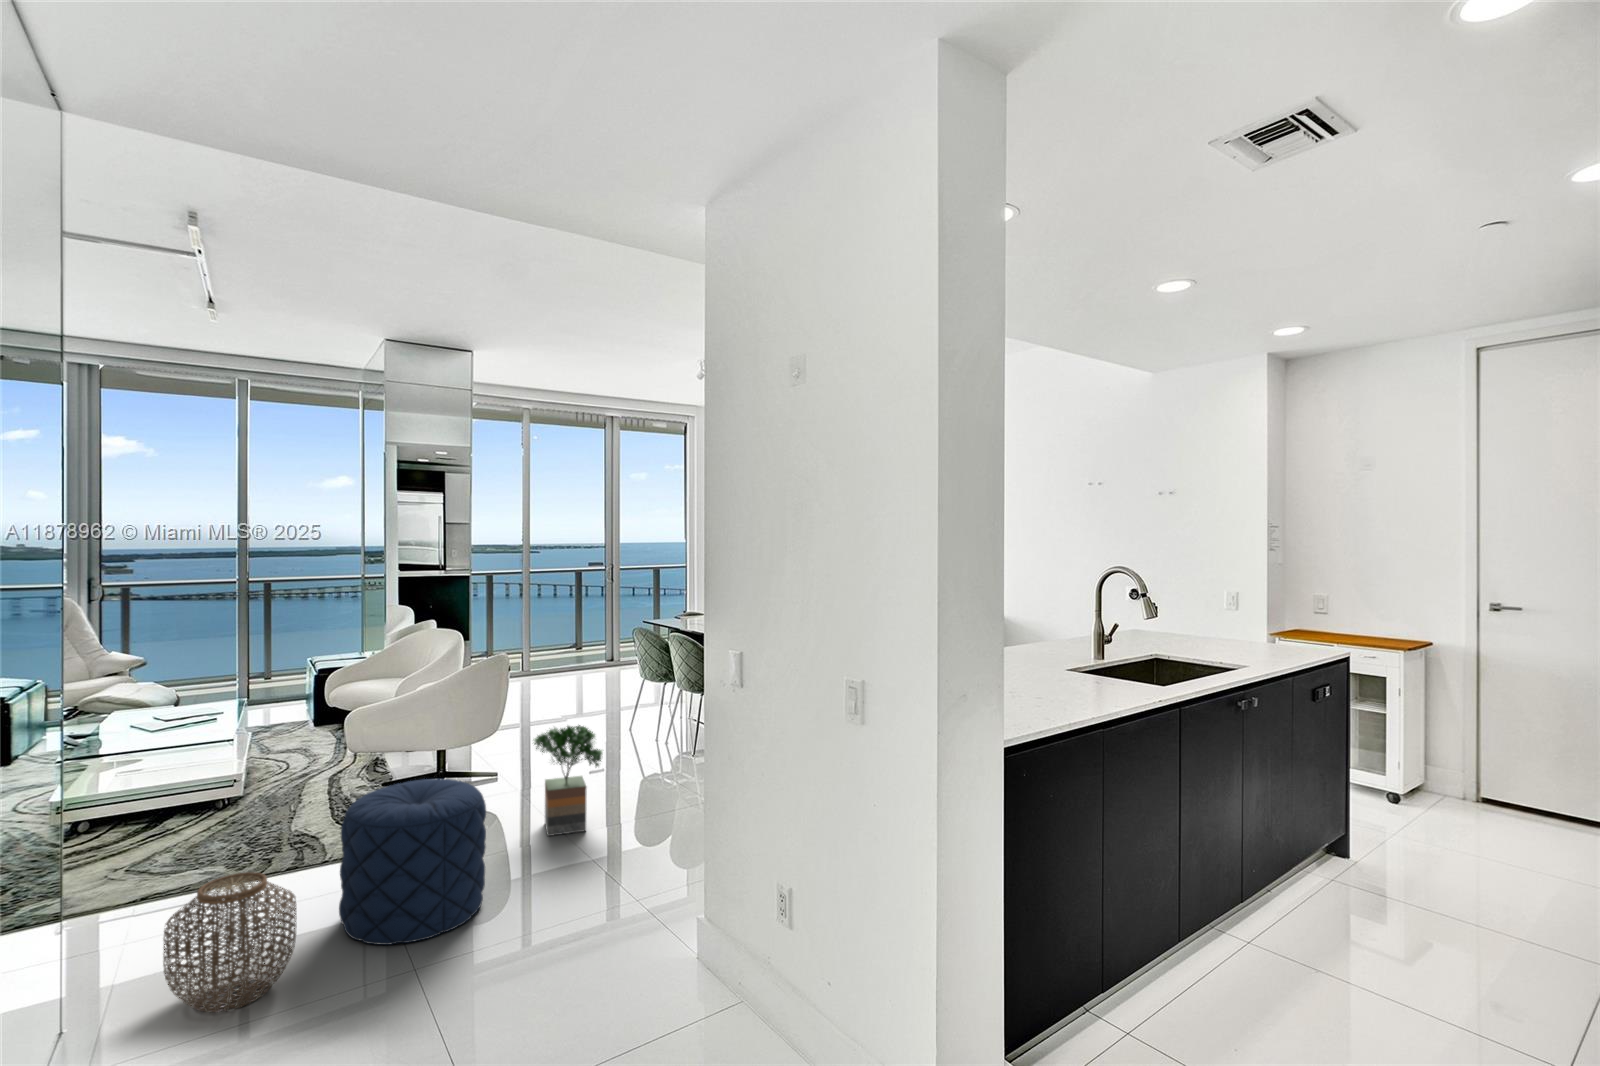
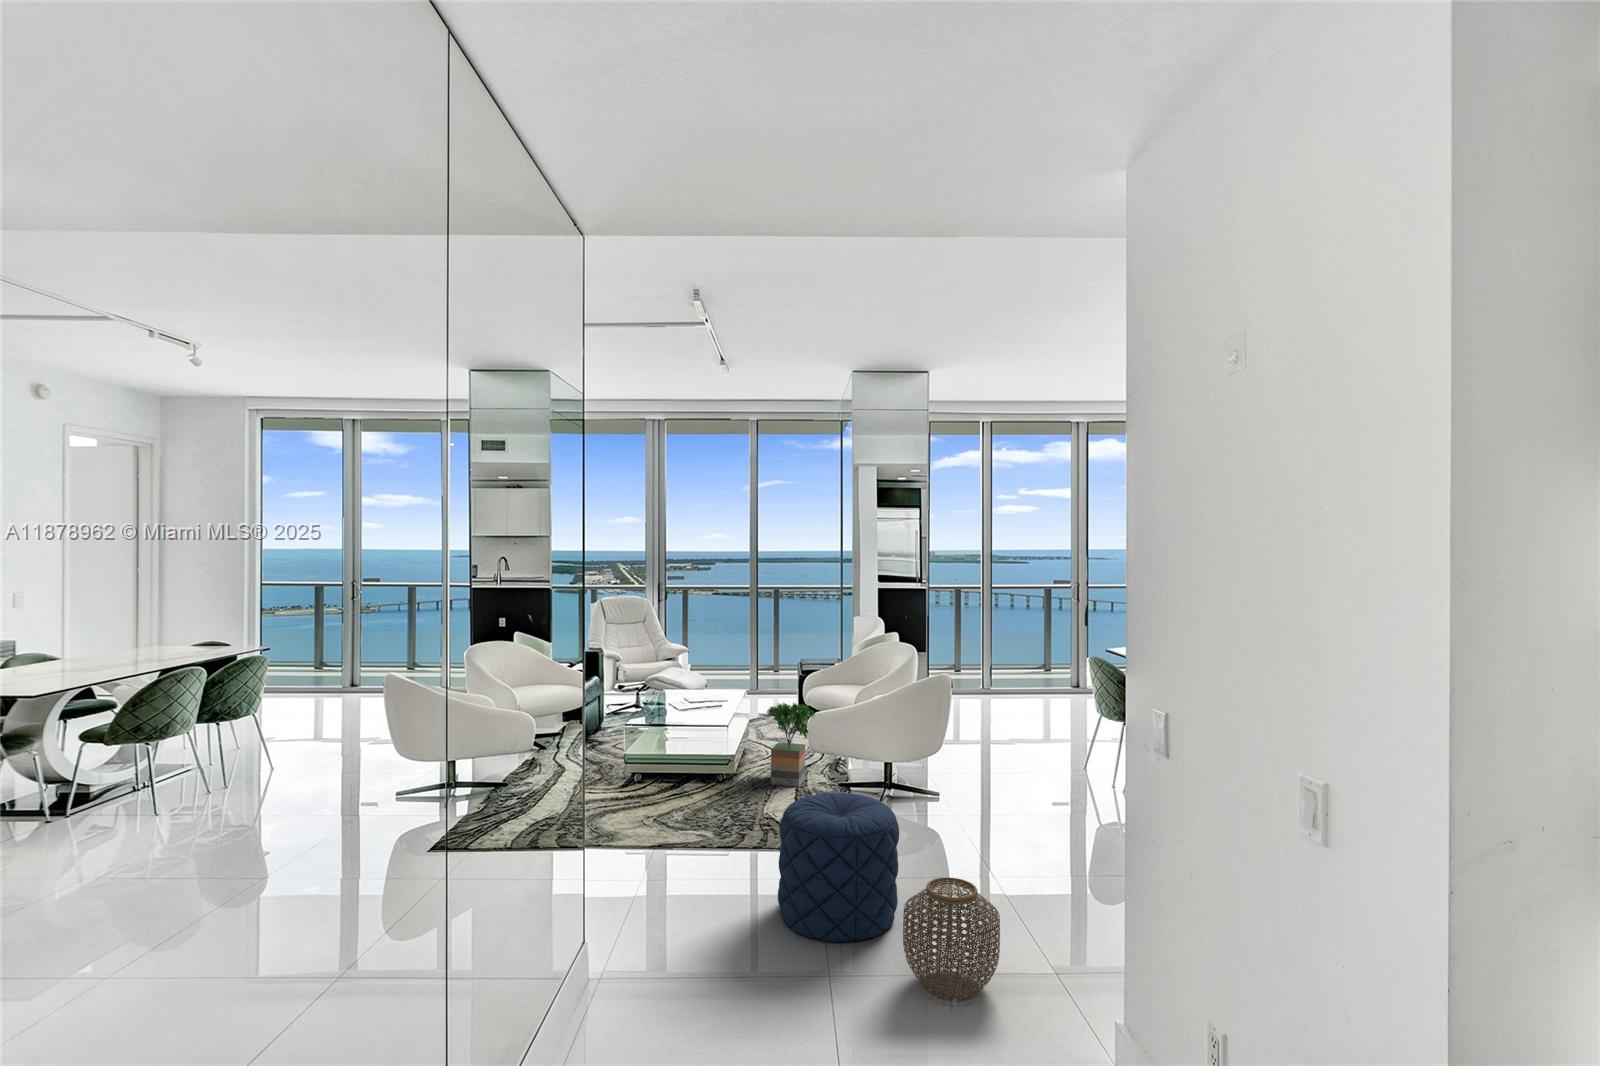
potted tree: present [534,725,602,836] -> present [767,703,815,787]
woven basket: present [163,872,297,1012] -> present [903,877,1000,999]

